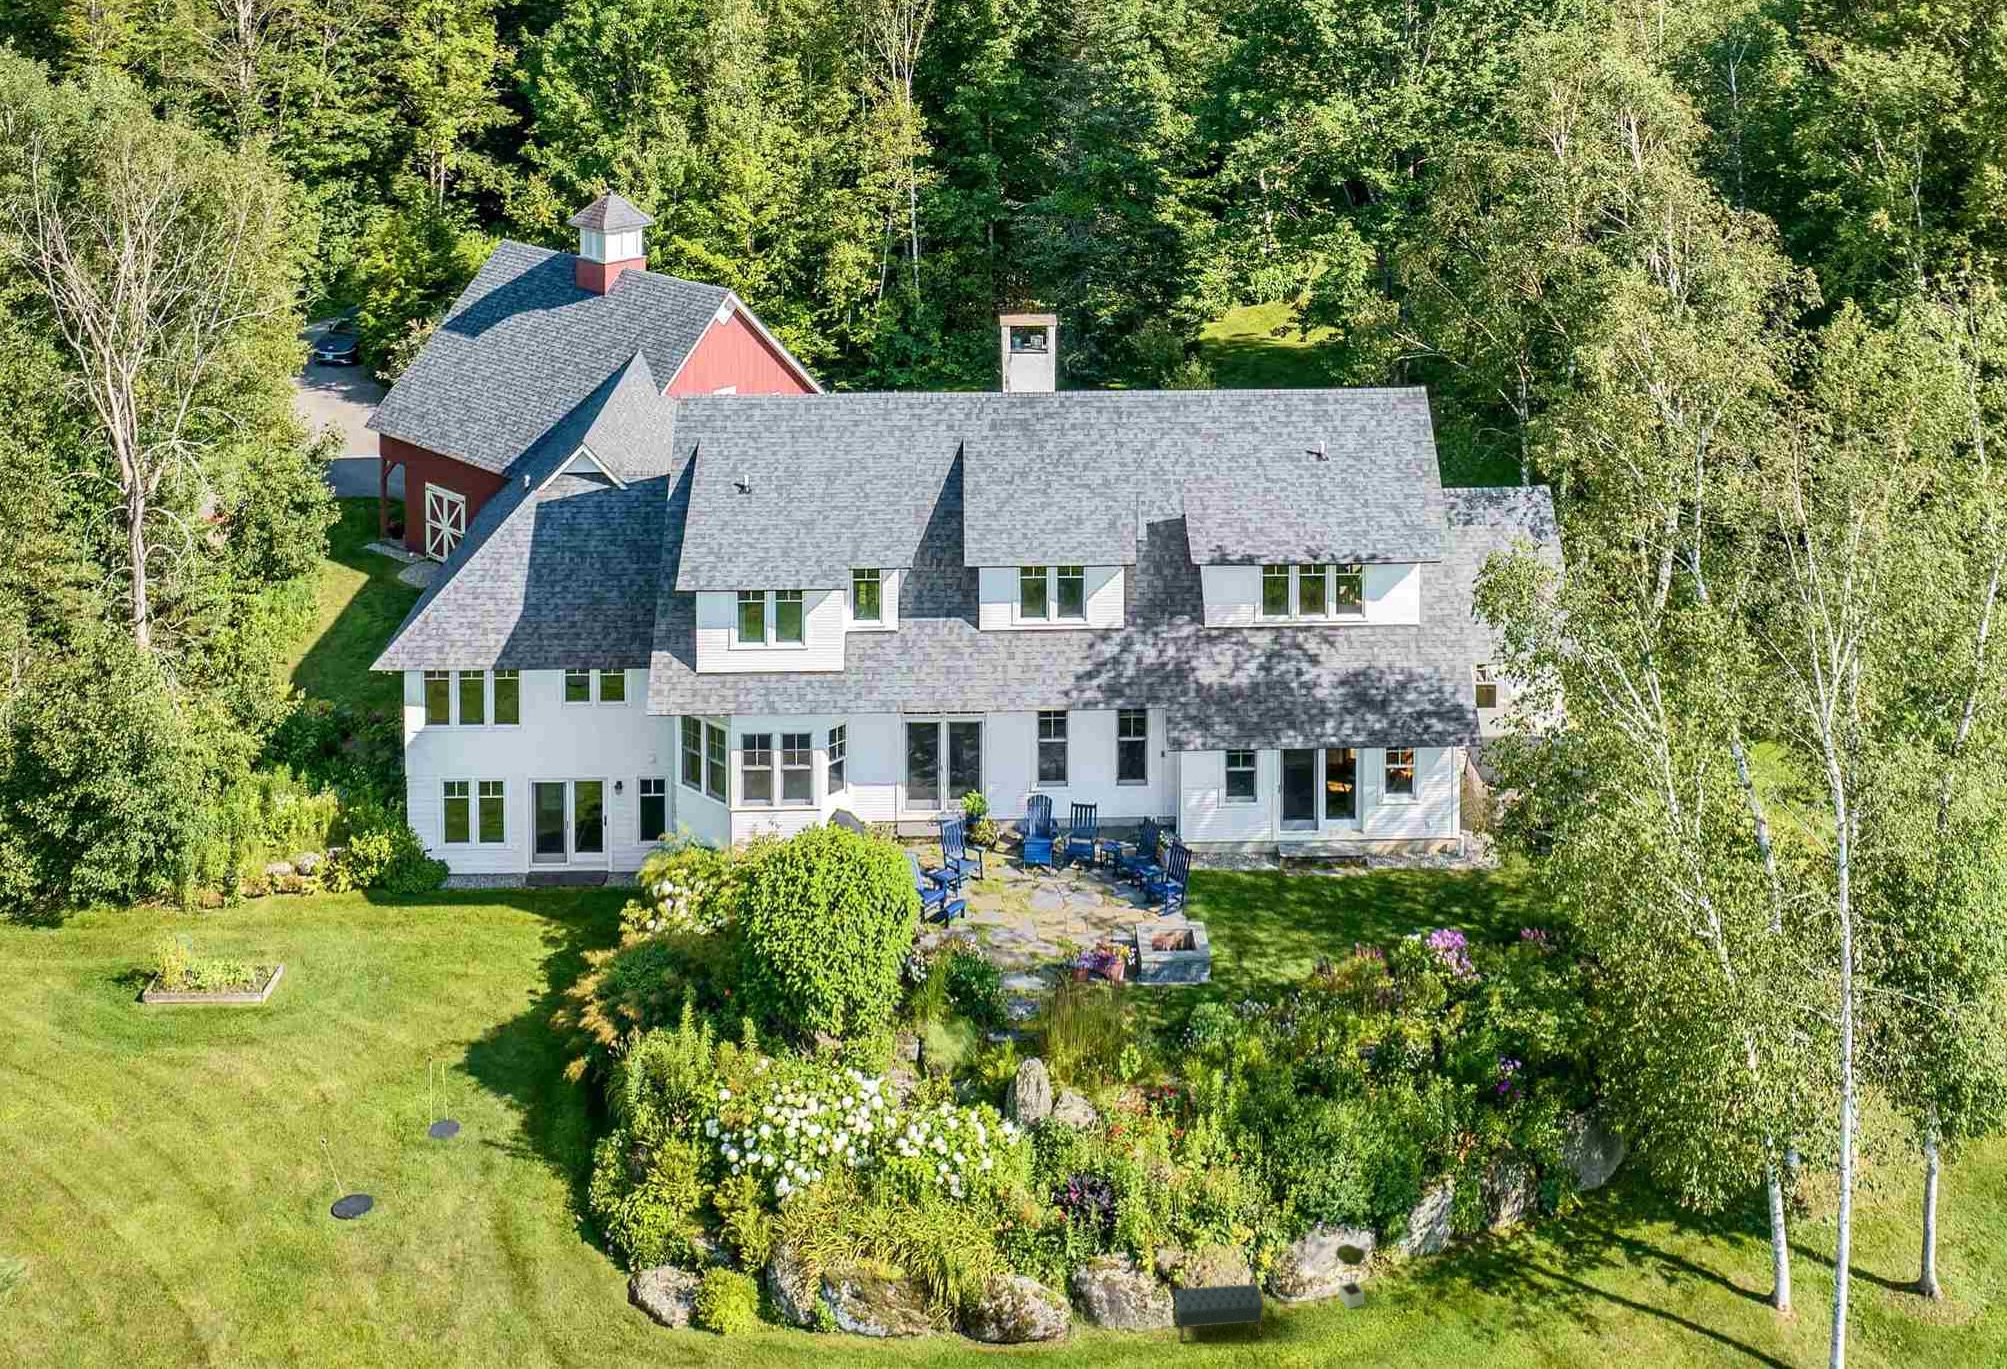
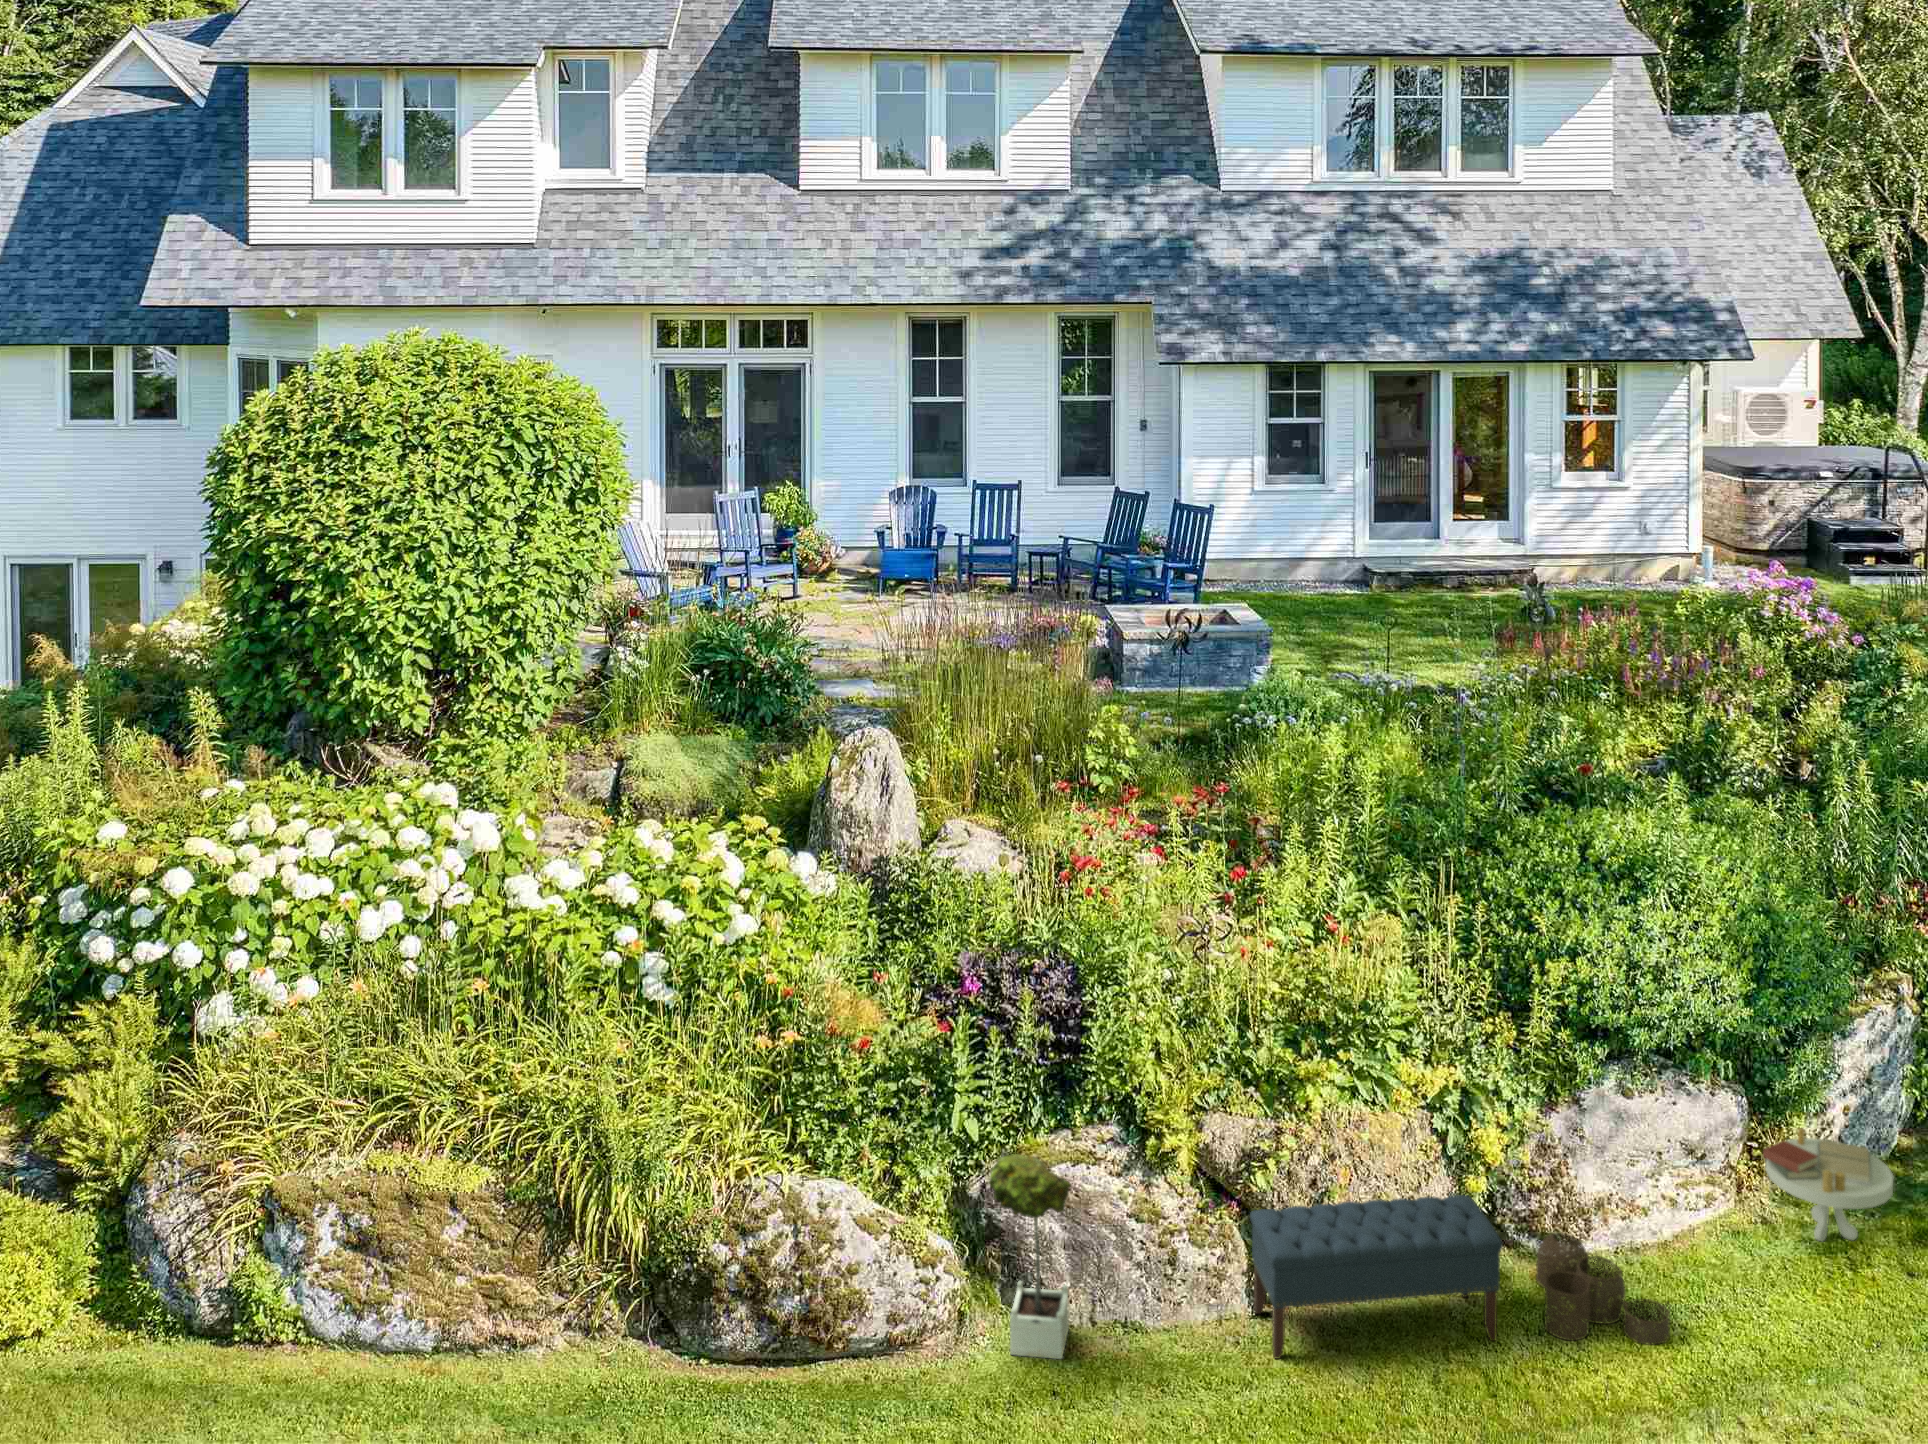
potted tree: present [1336,1244,1365,1309] -> present [989,1154,1071,1359]
side table: none [1379,1249,1428,1295] -> present [1763,1128,1893,1241]
woven basket: none [1280,1294,1325,1341] -> present [1536,1231,1670,1345]

